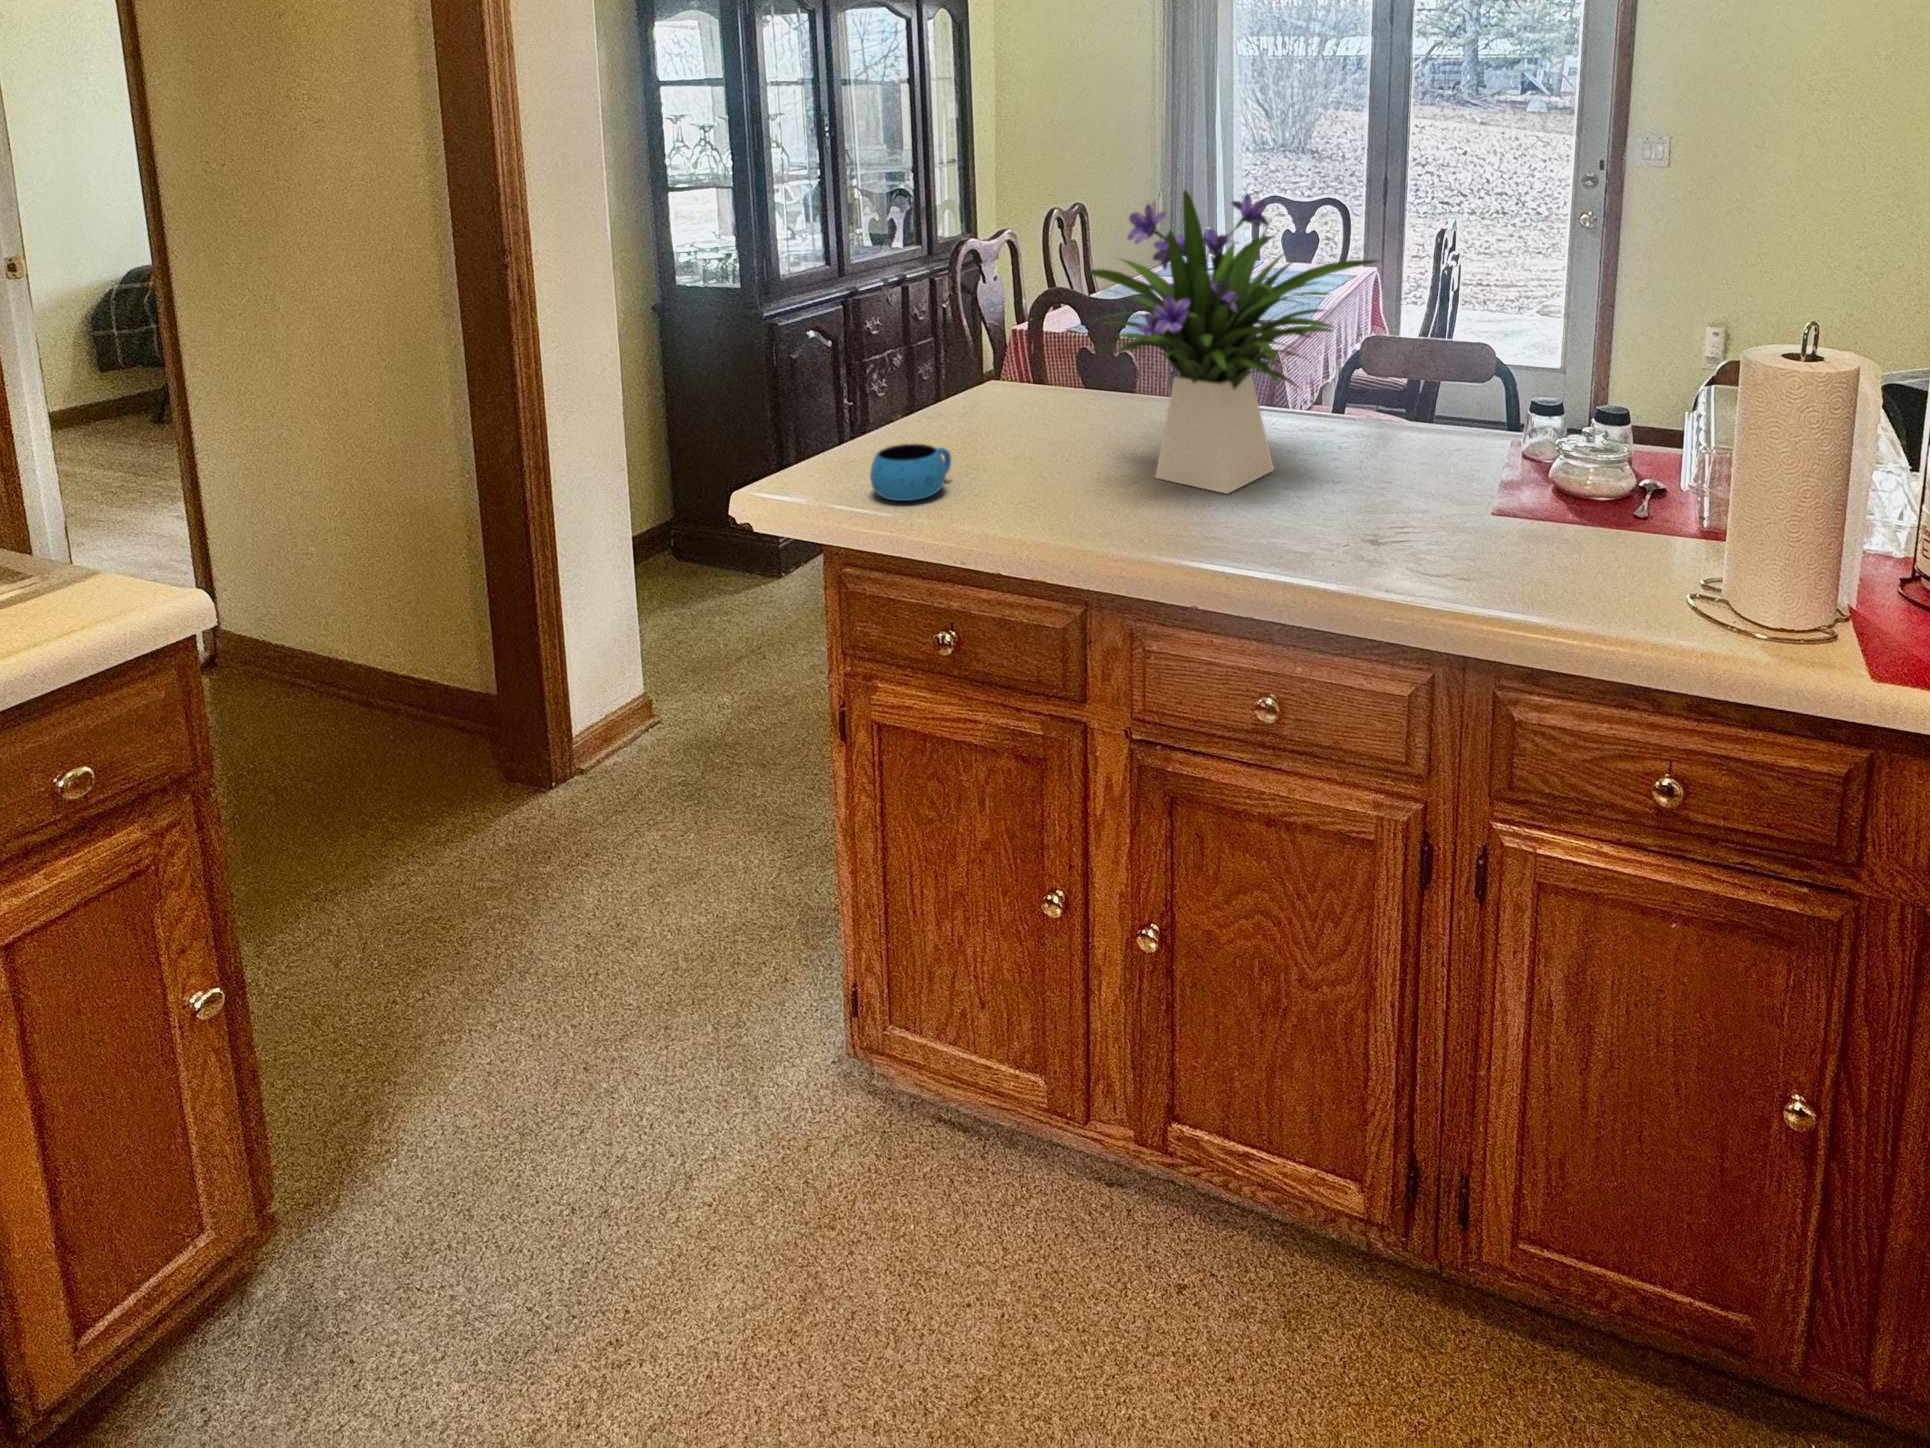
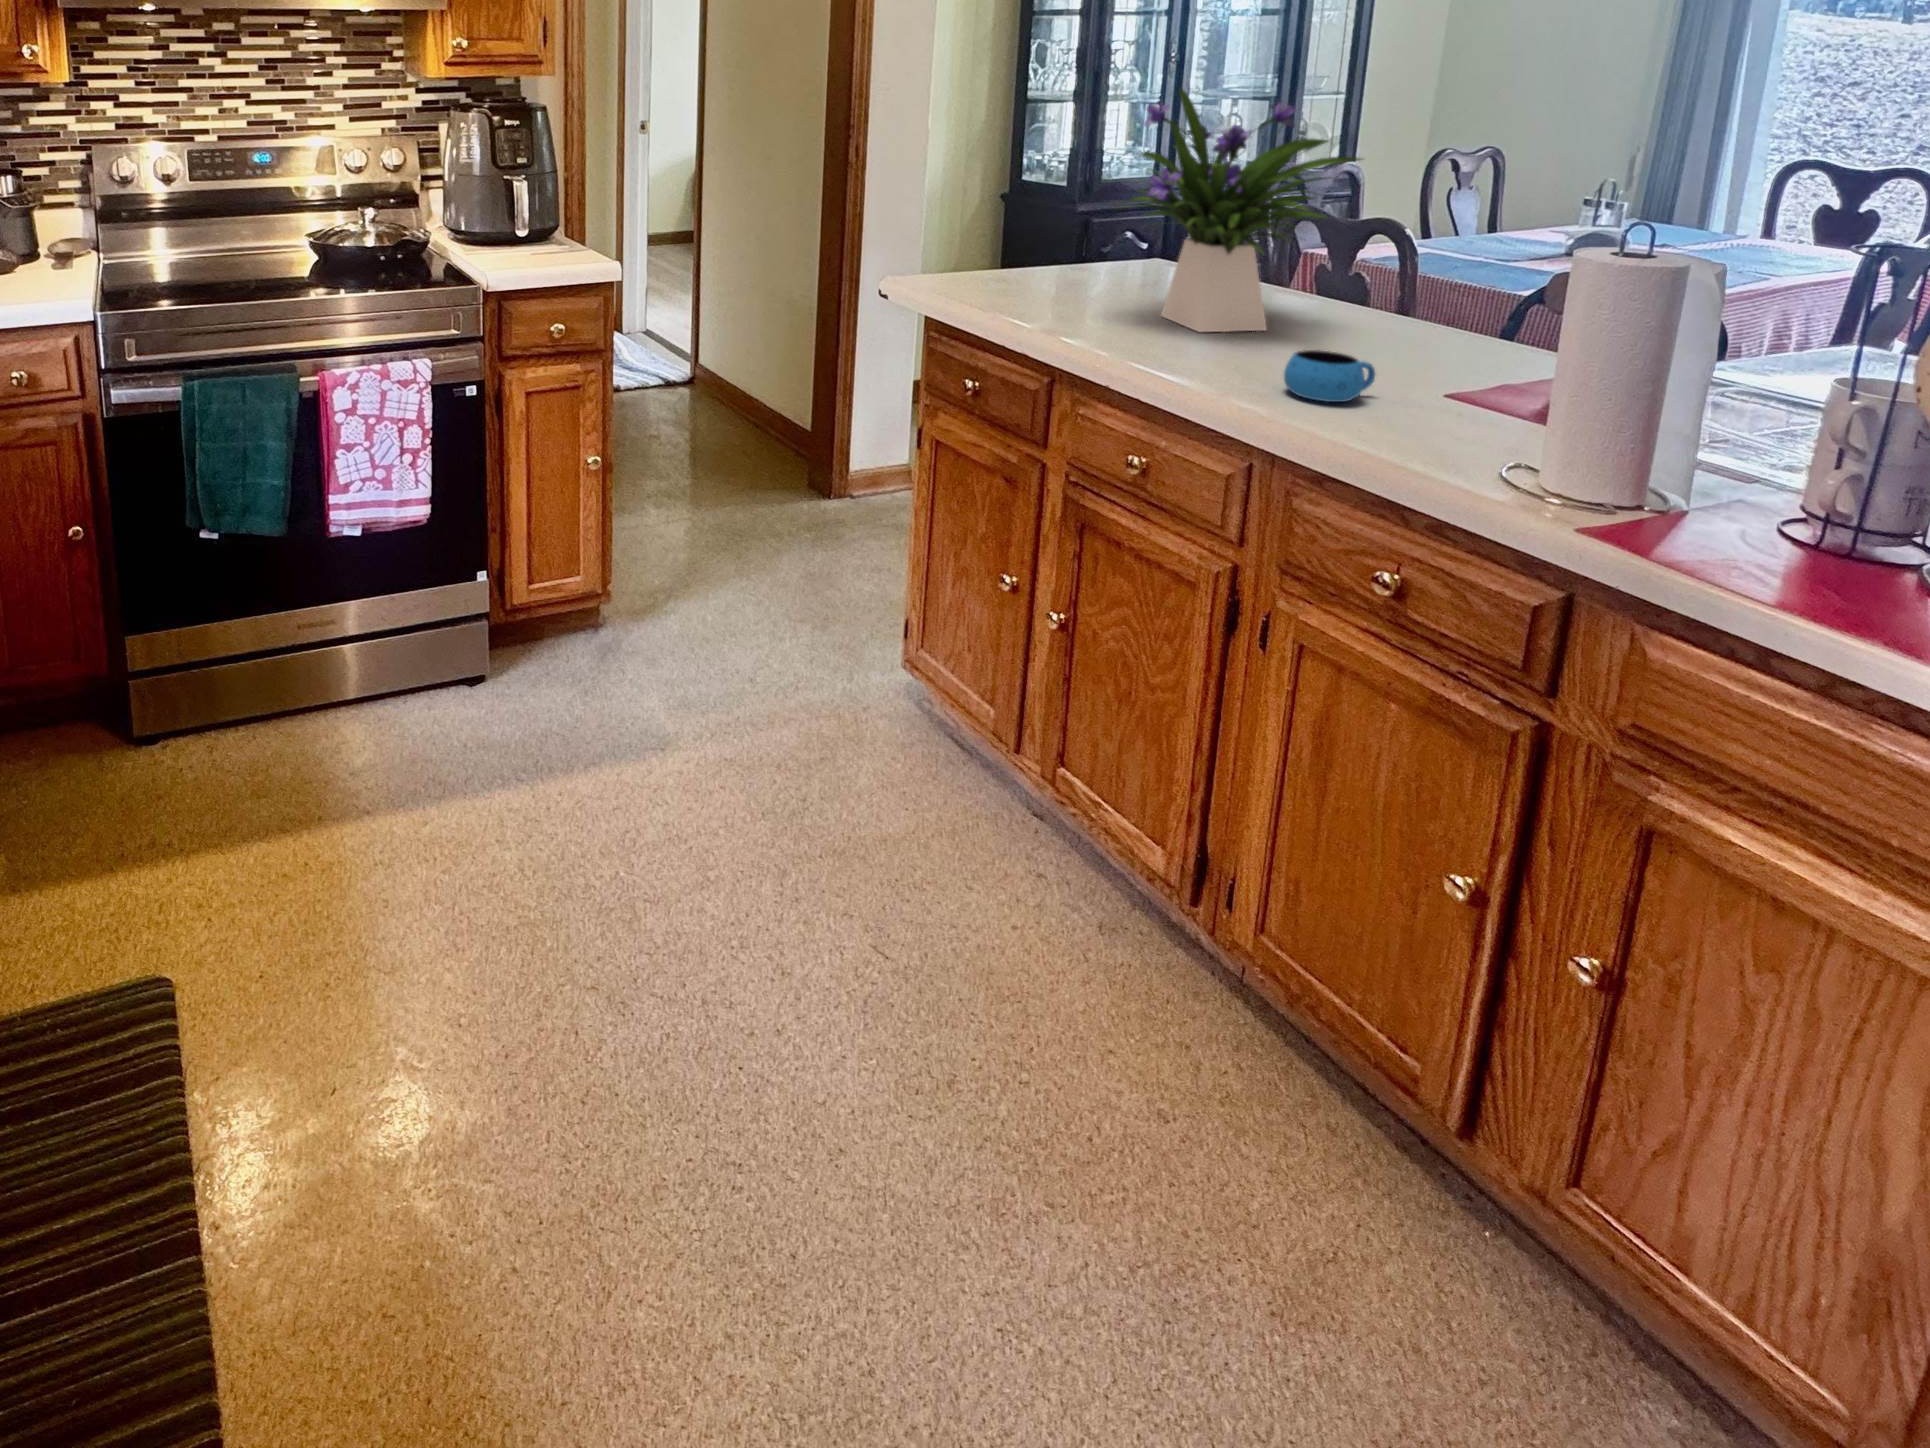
mug: present [870,444,951,501] -> present [1284,350,1375,402]

